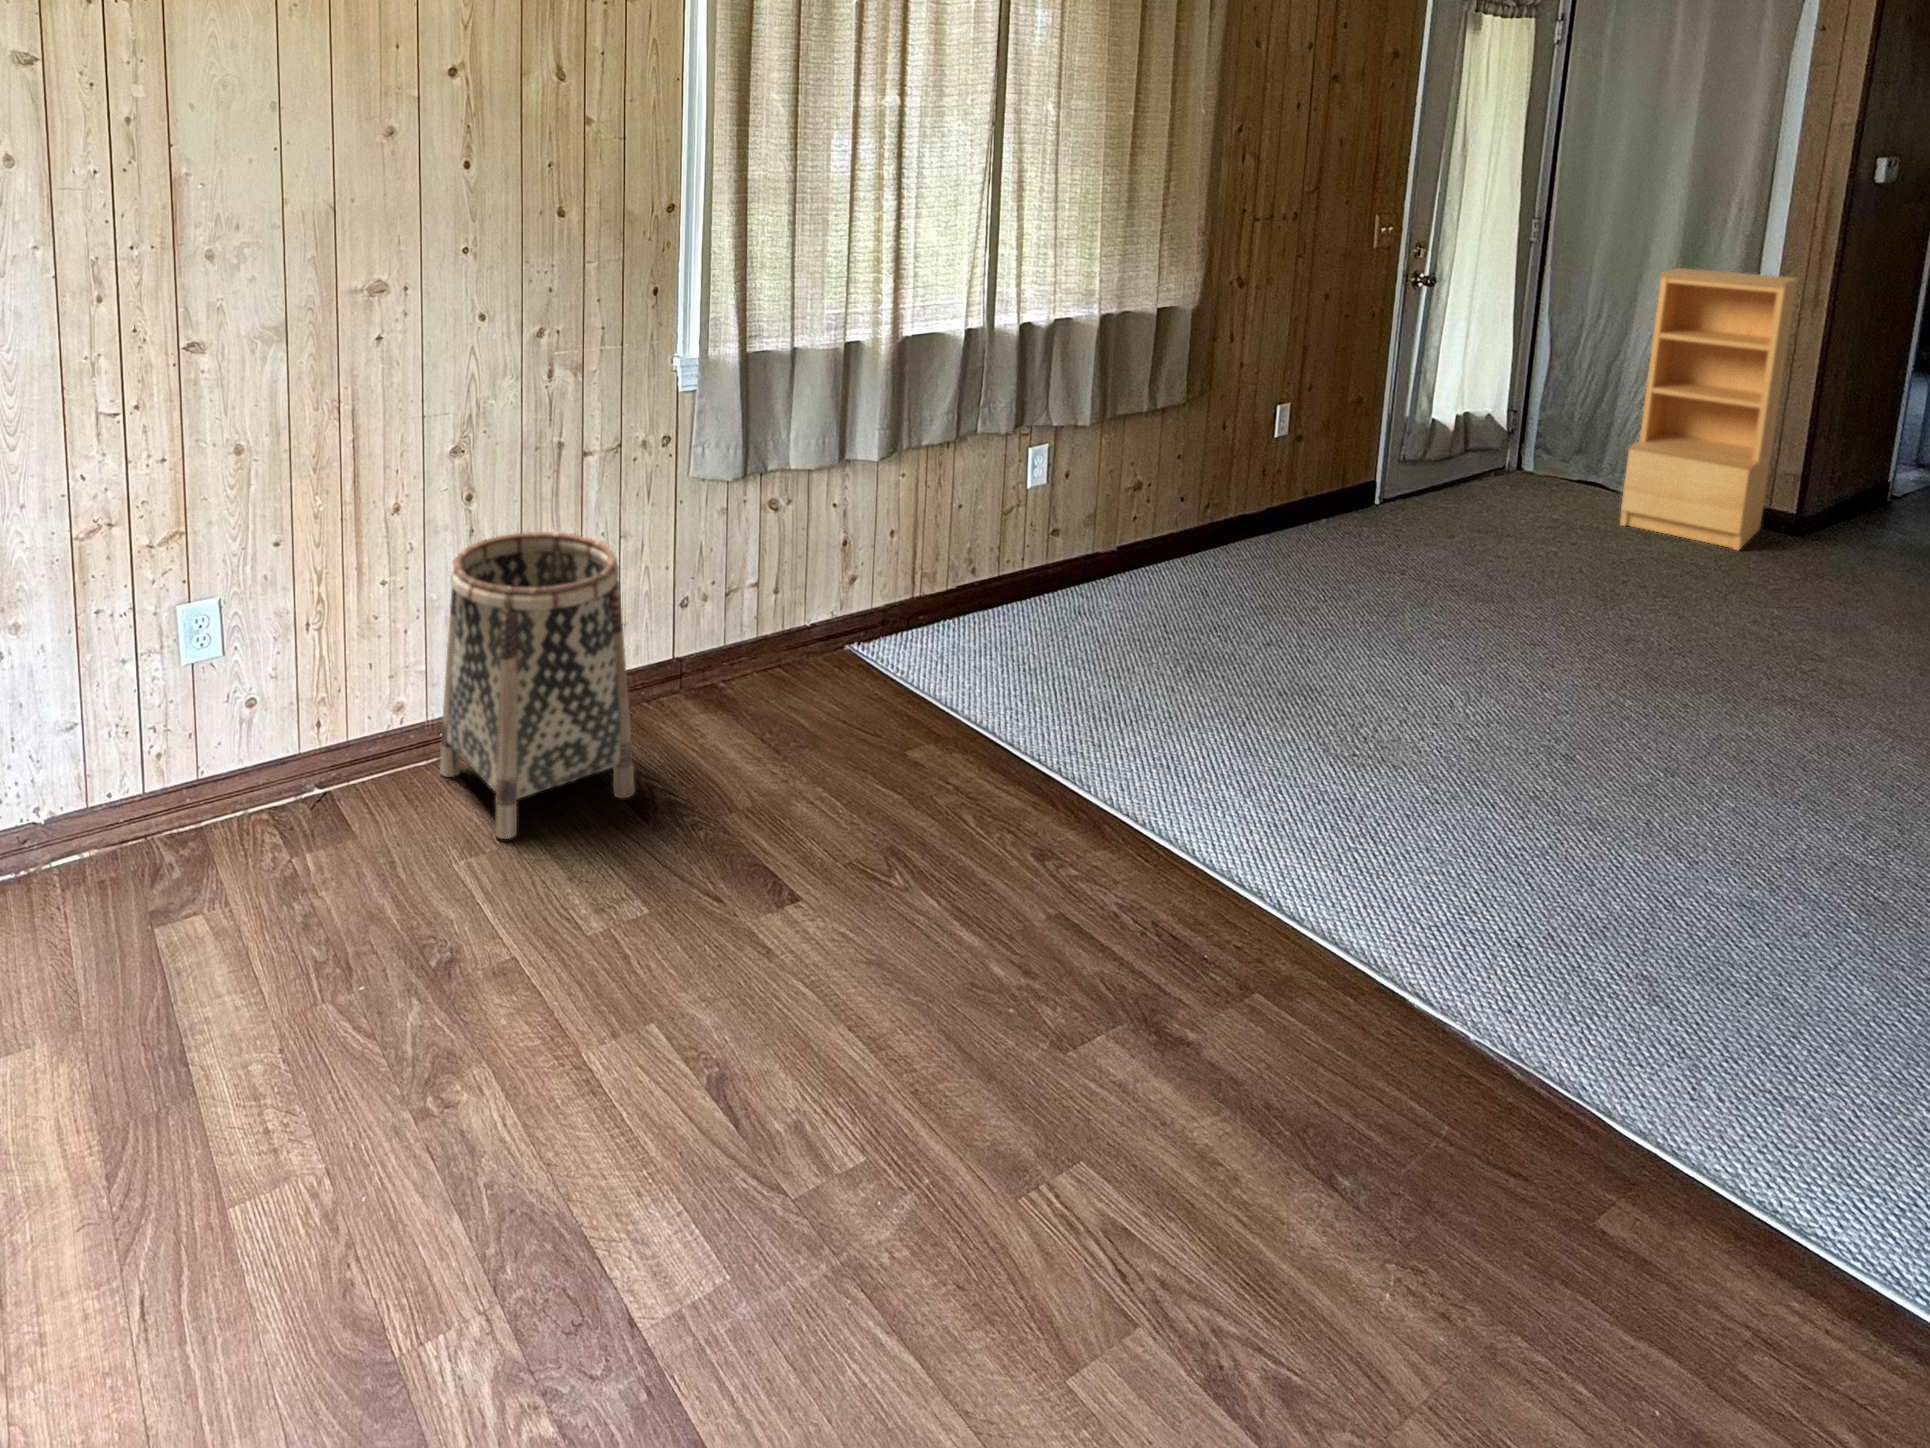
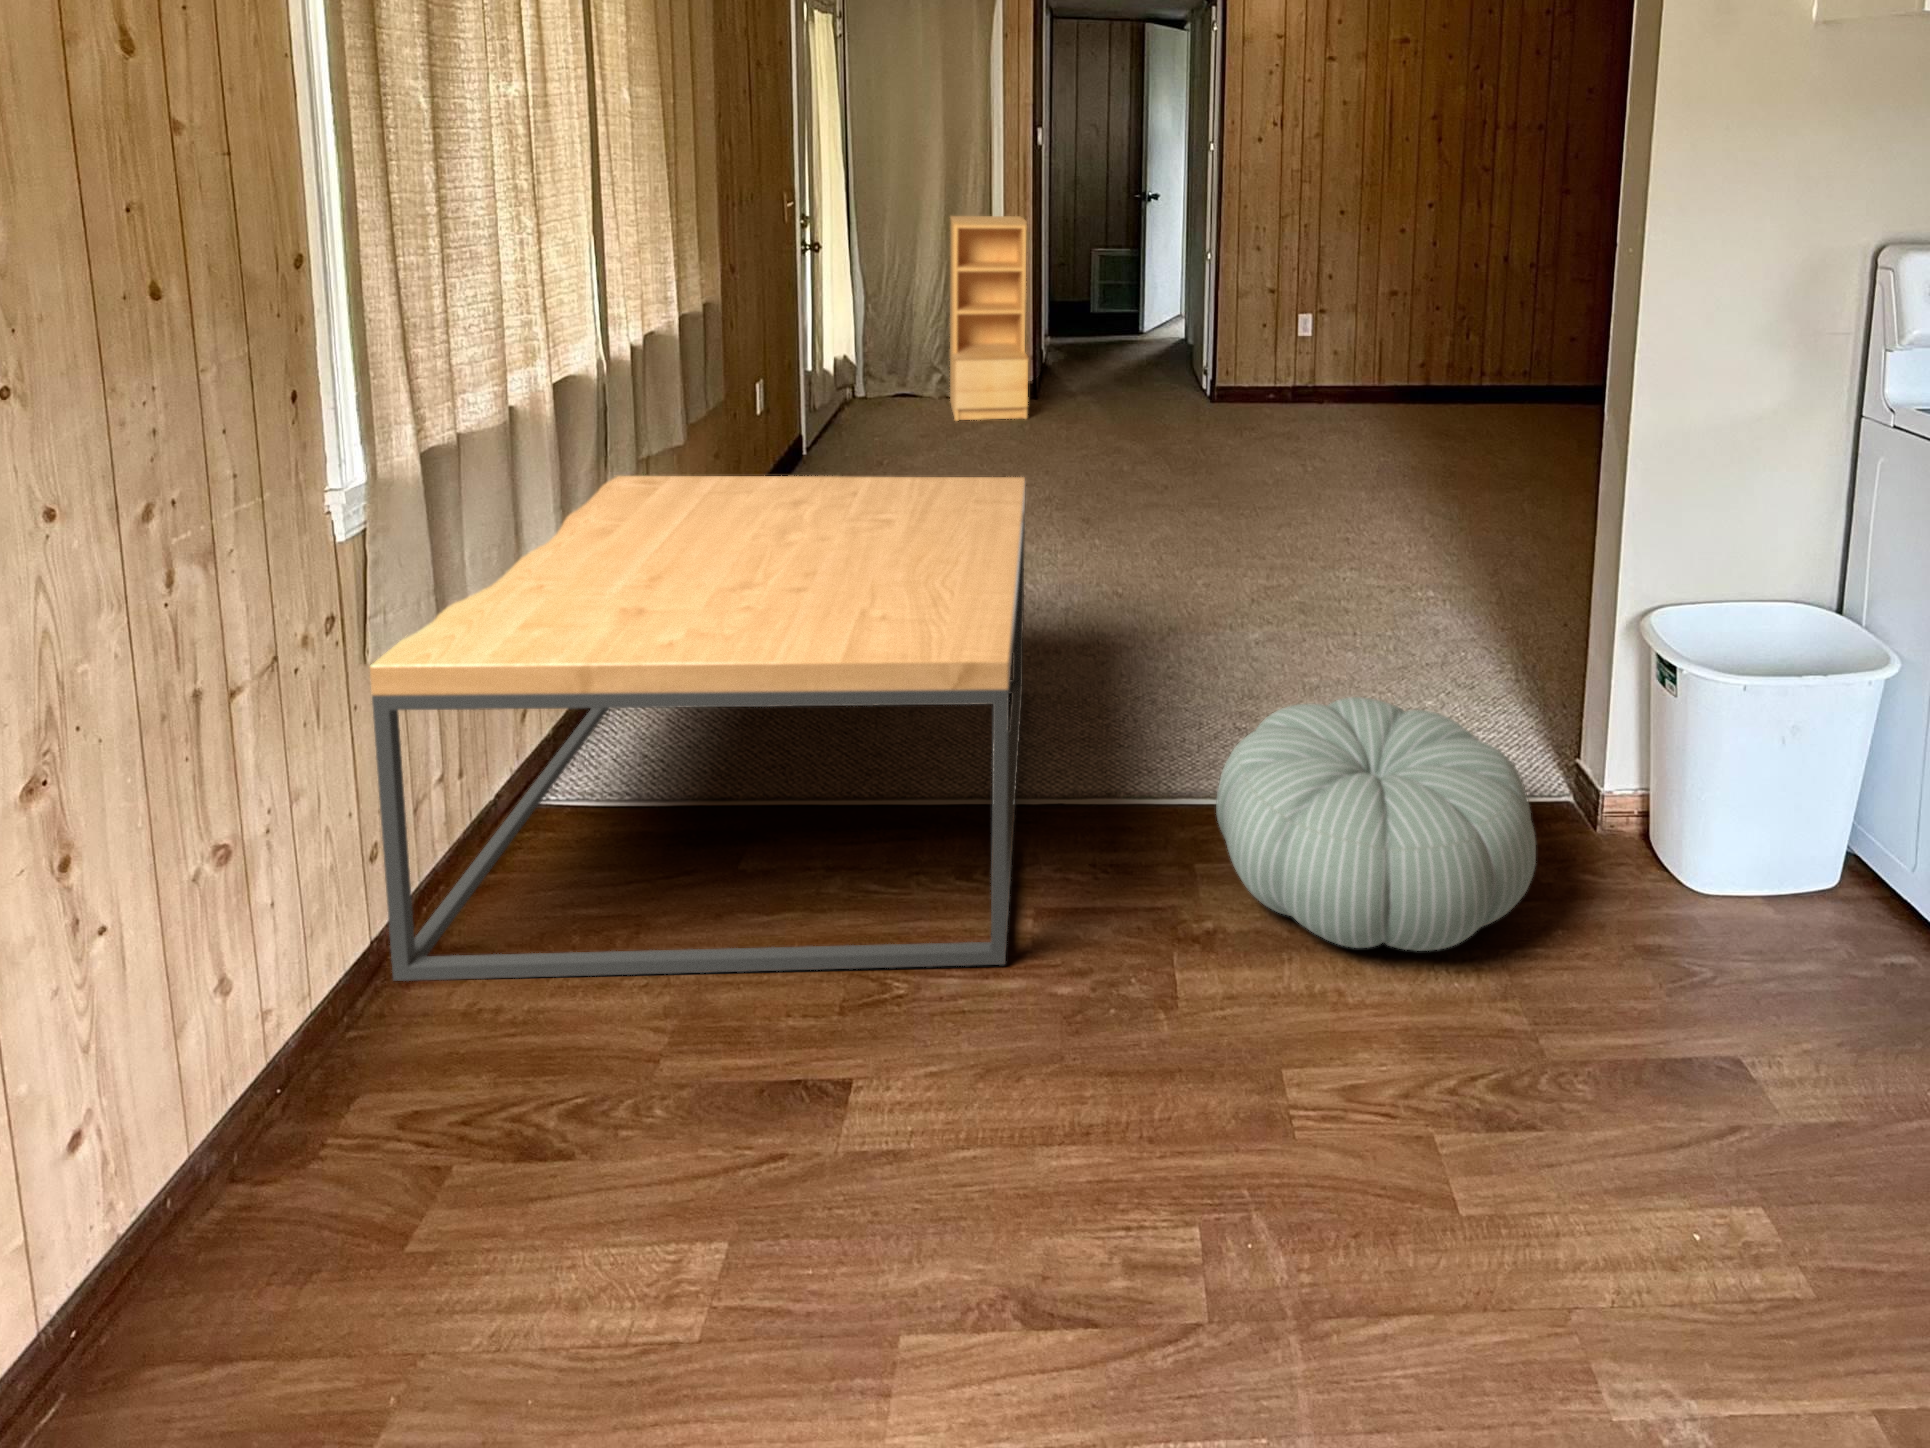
coffee table: none [683,427,1328,919] -> present [370,475,1025,981]
basket: present [440,532,635,839] -> none [120,811,516,1385]
pouf: none [1234,879,1753,1301] -> present [1216,697,1536,951]

